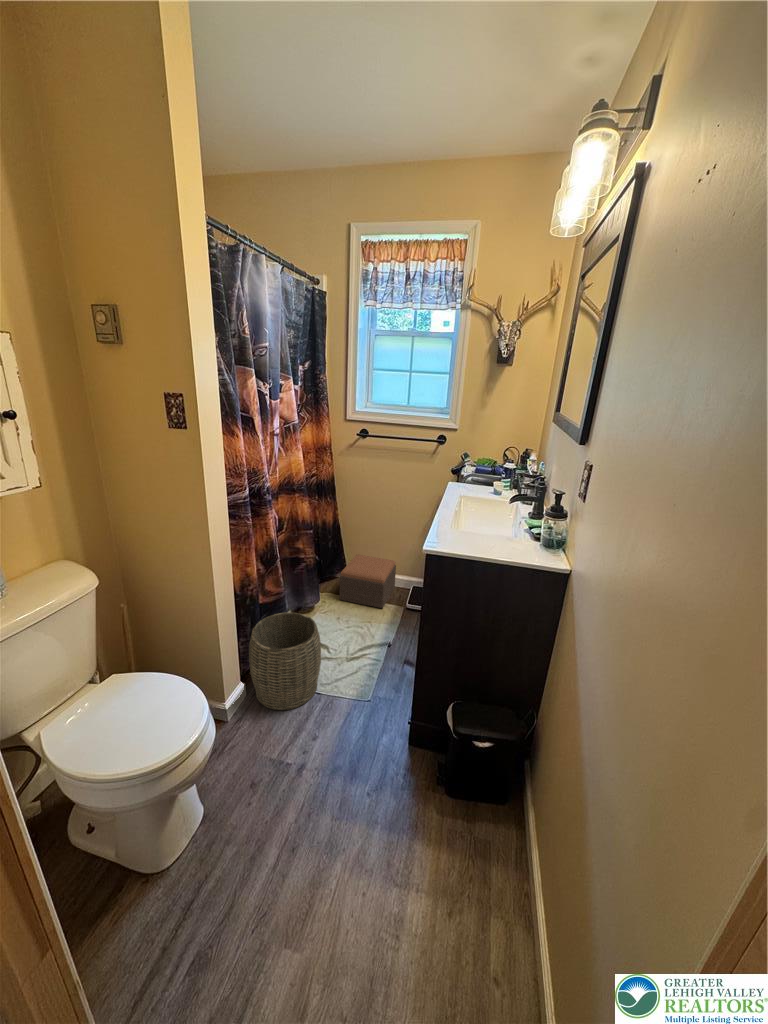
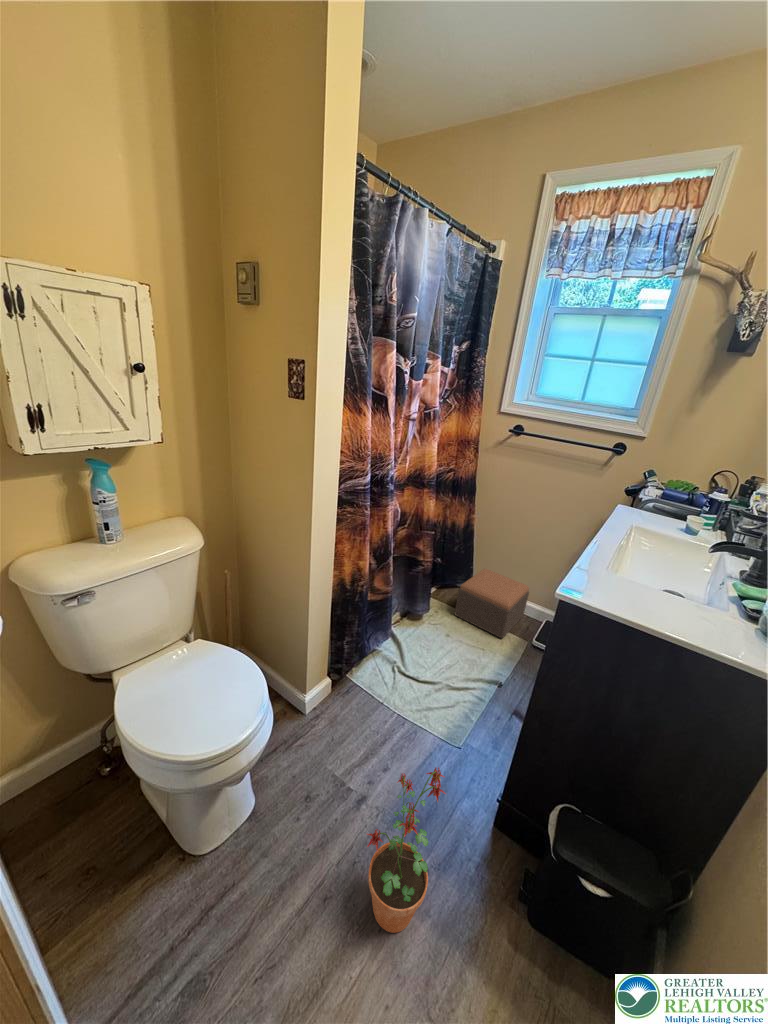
woven basket: present [249,612,321,710] -> none [337,616,416,726]
potted plant: none [319,704,375,850] -> present [367,767,446,933]

